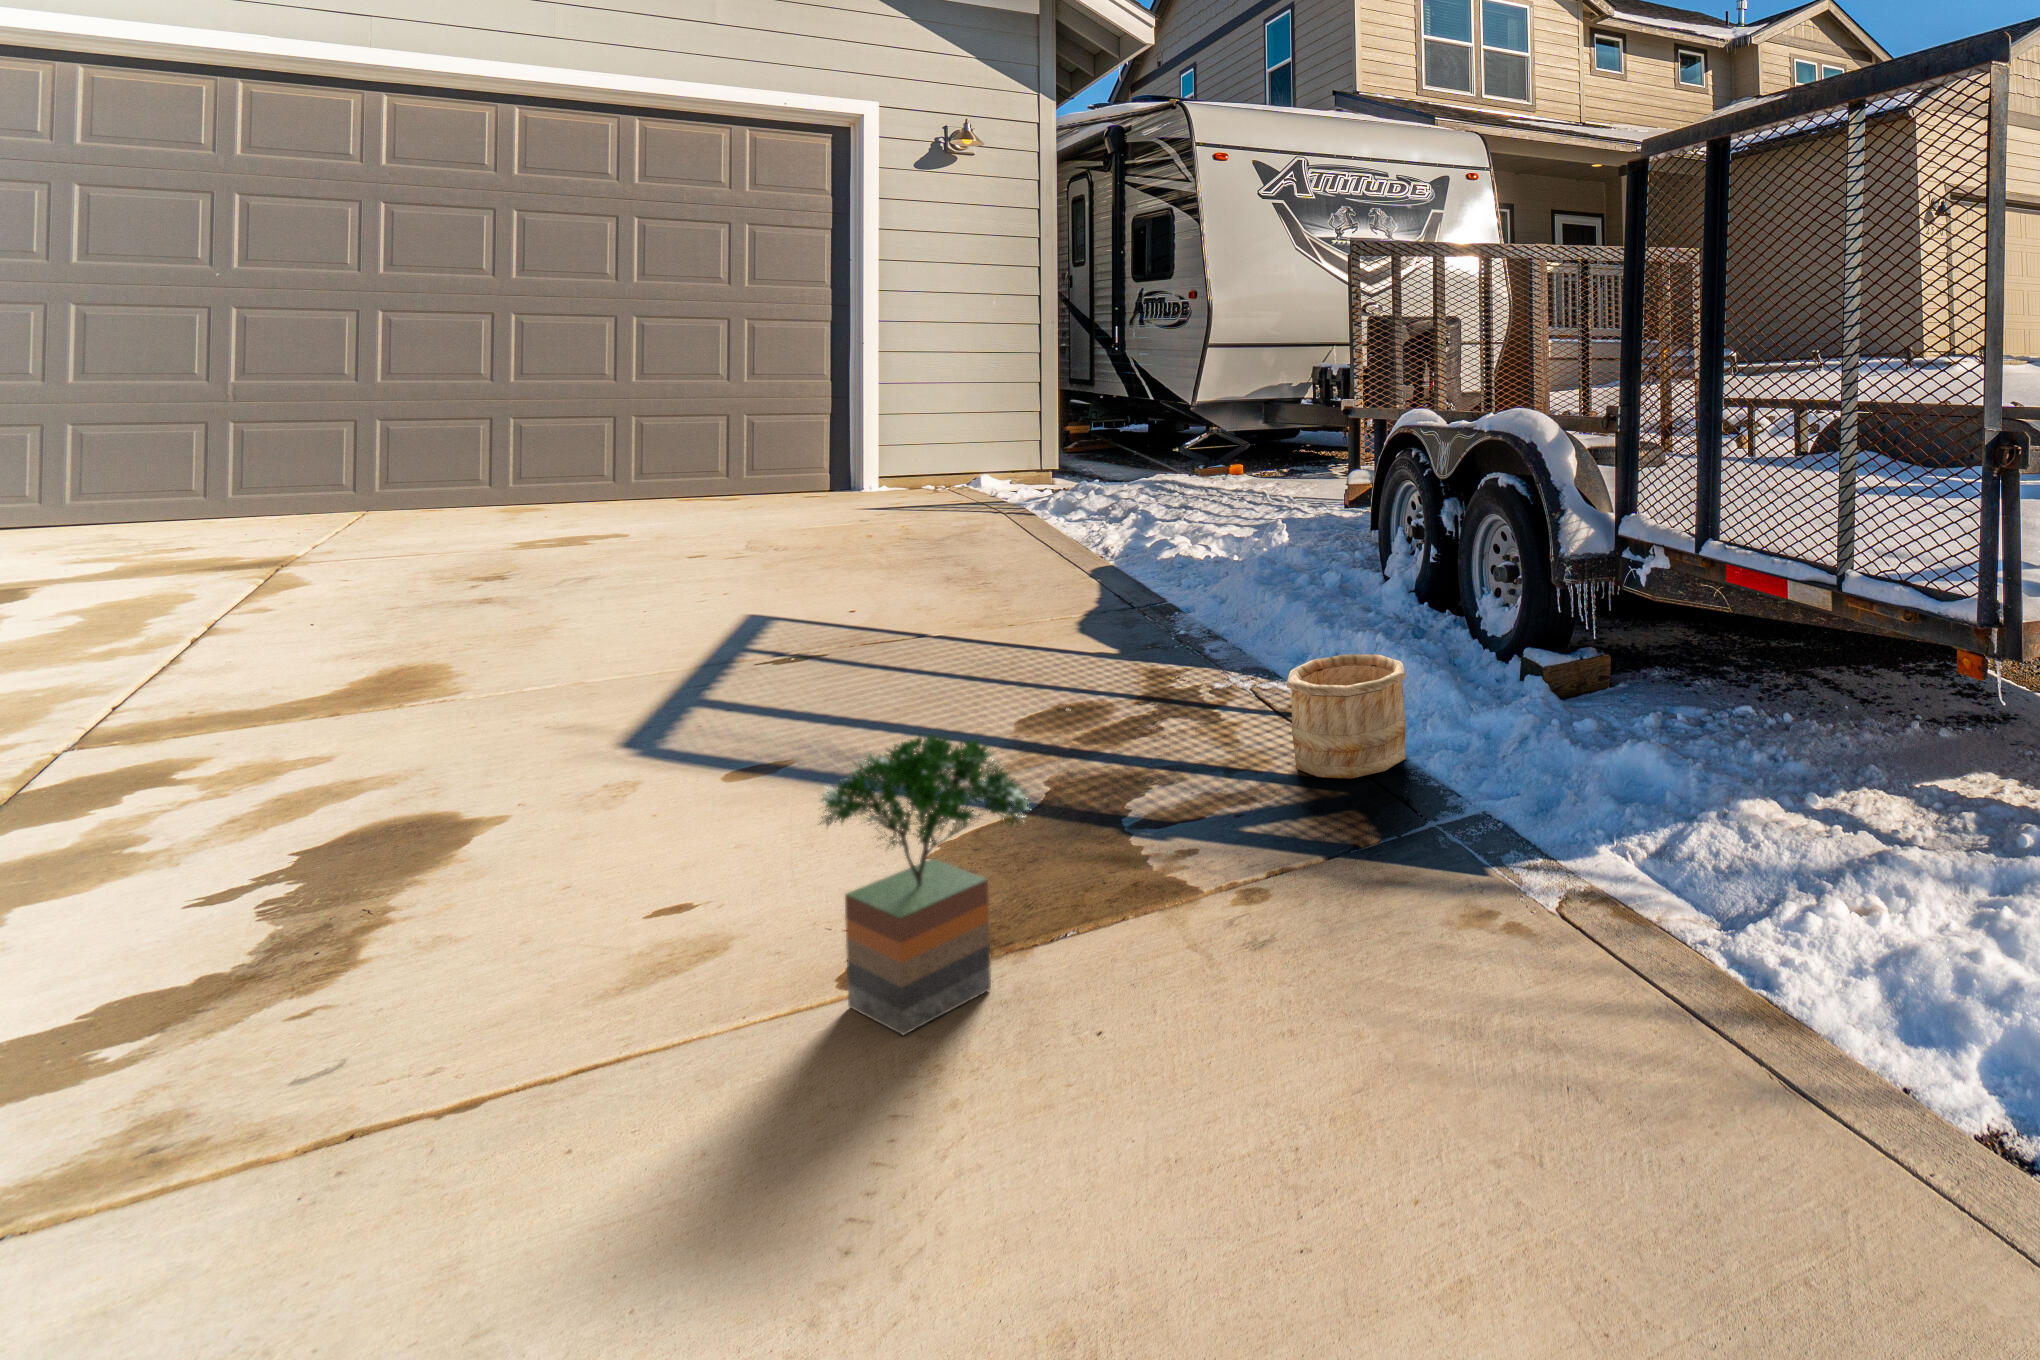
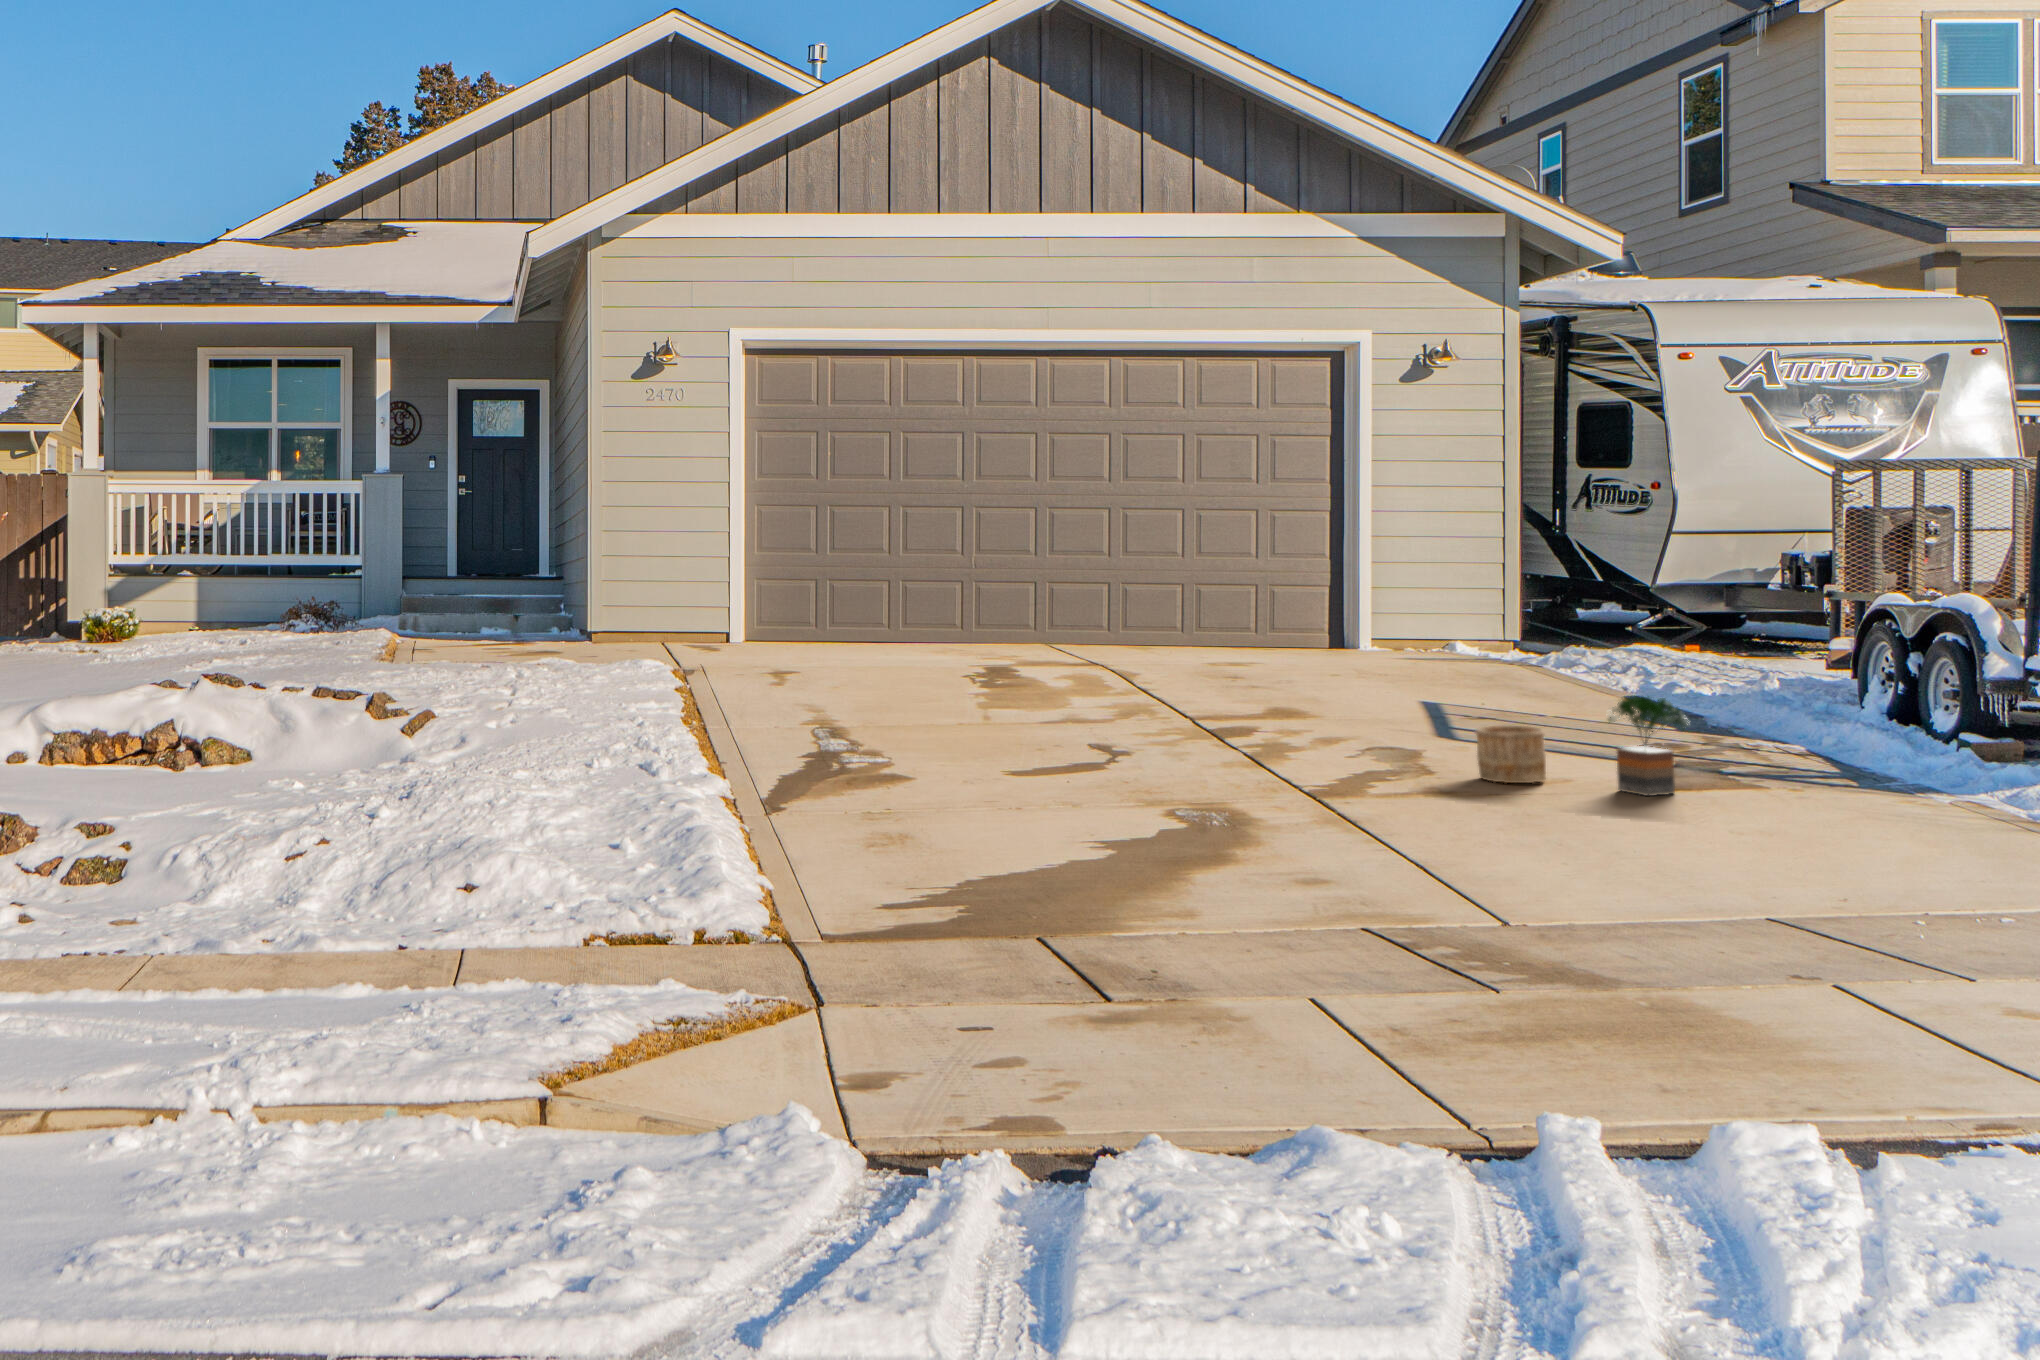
wooden bucket: present [1287,654,1406,779] -> present [1475,726,1546,783]

